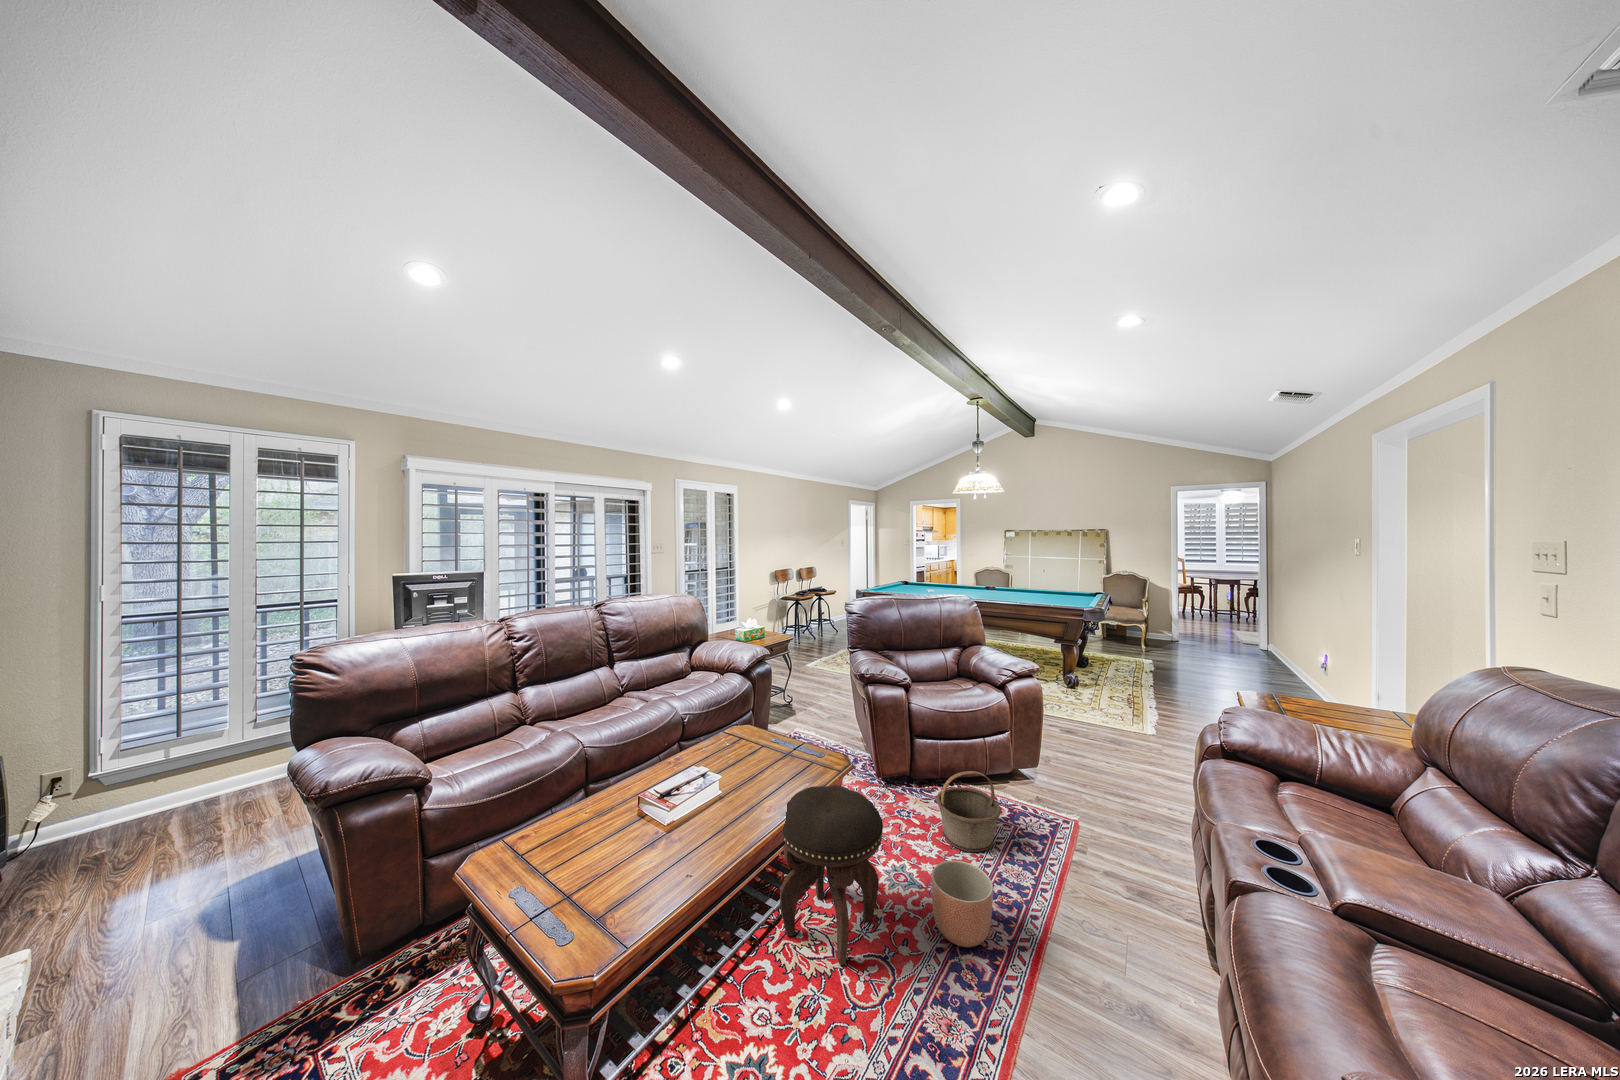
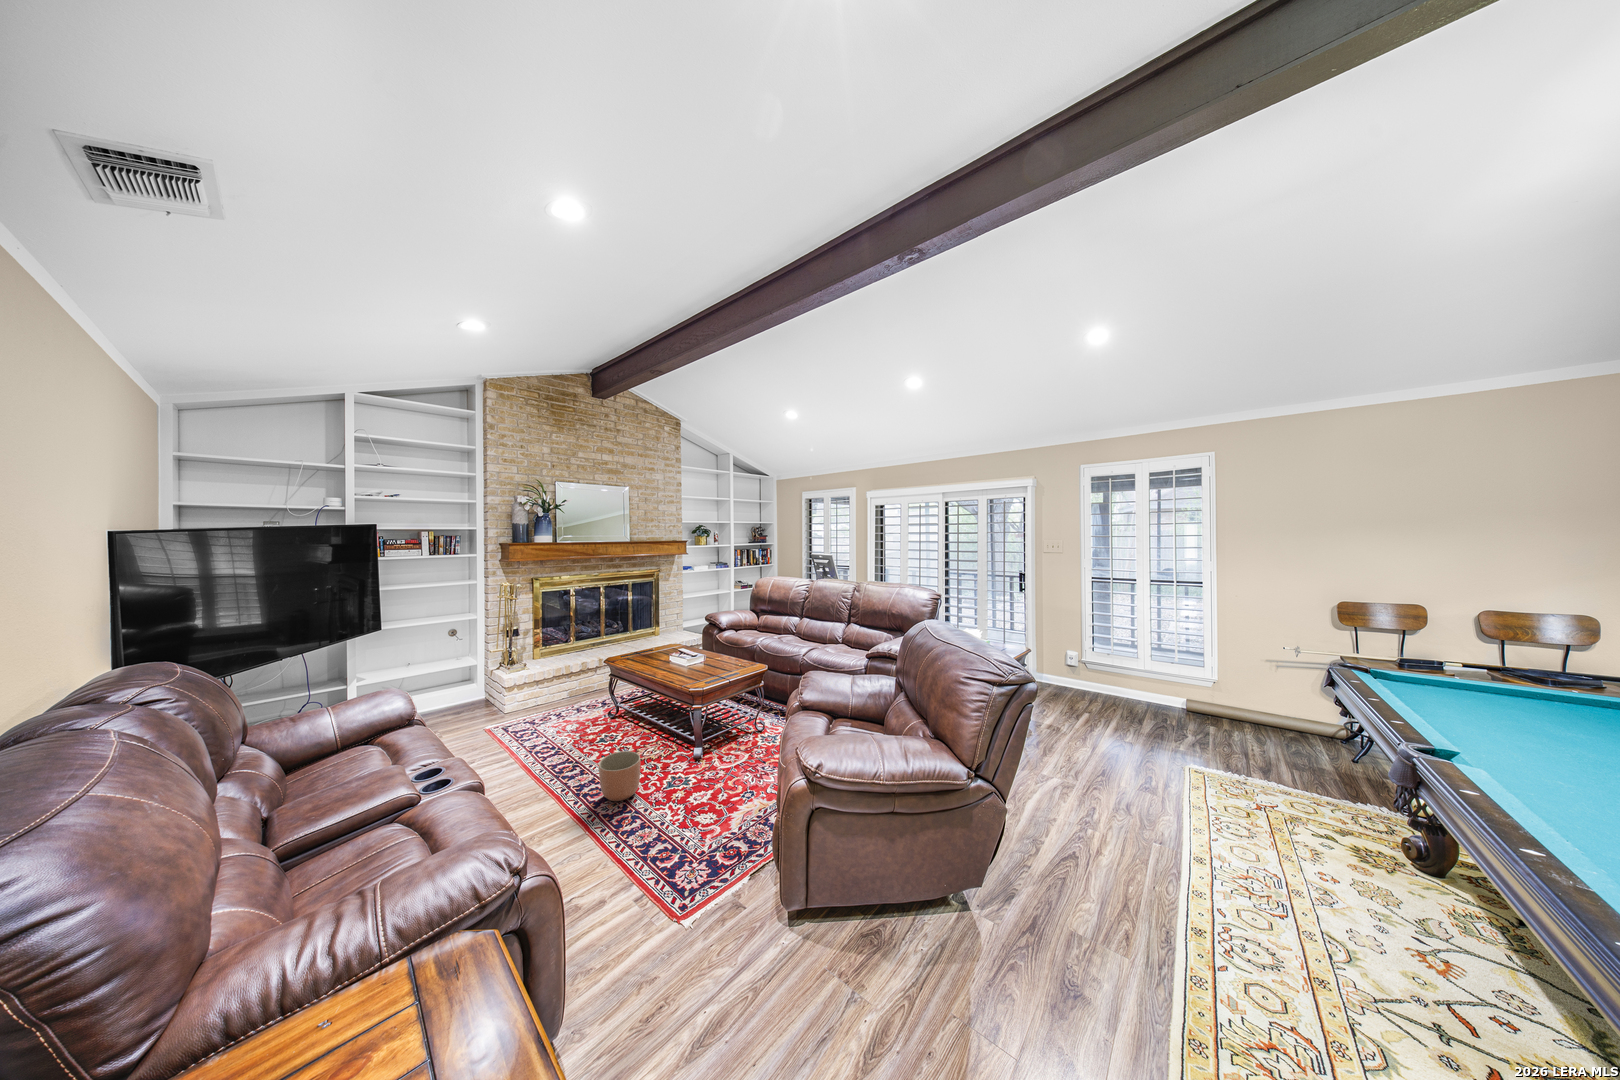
basket: present [936,771,1001,852] -> none [672,758,731,836]
footstool: present [780,785,883,964] -> none [629,677,691,766]

